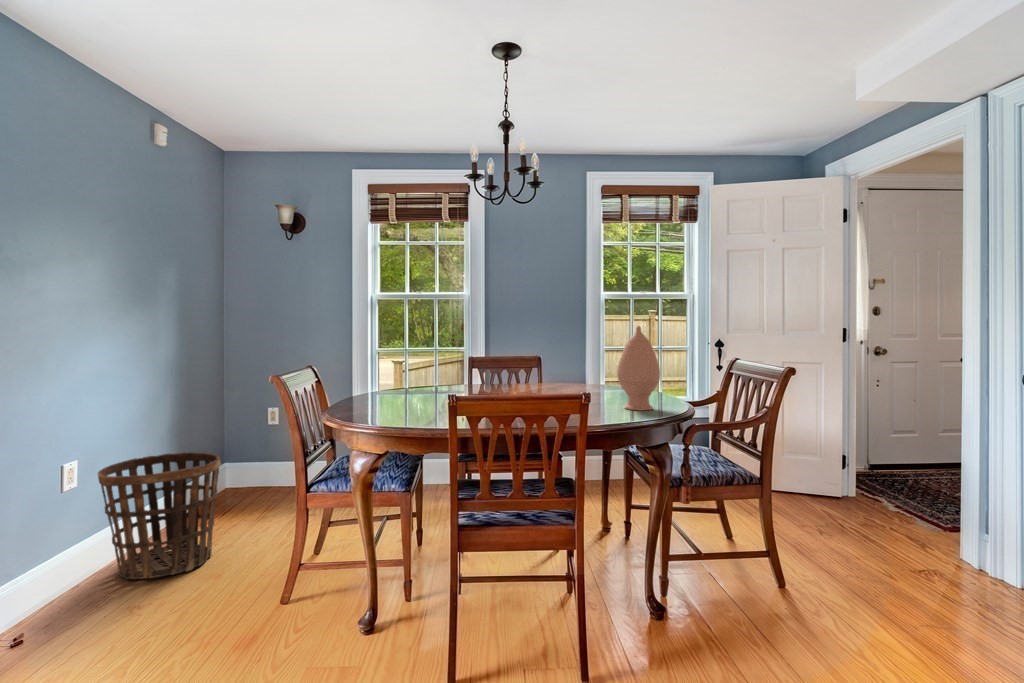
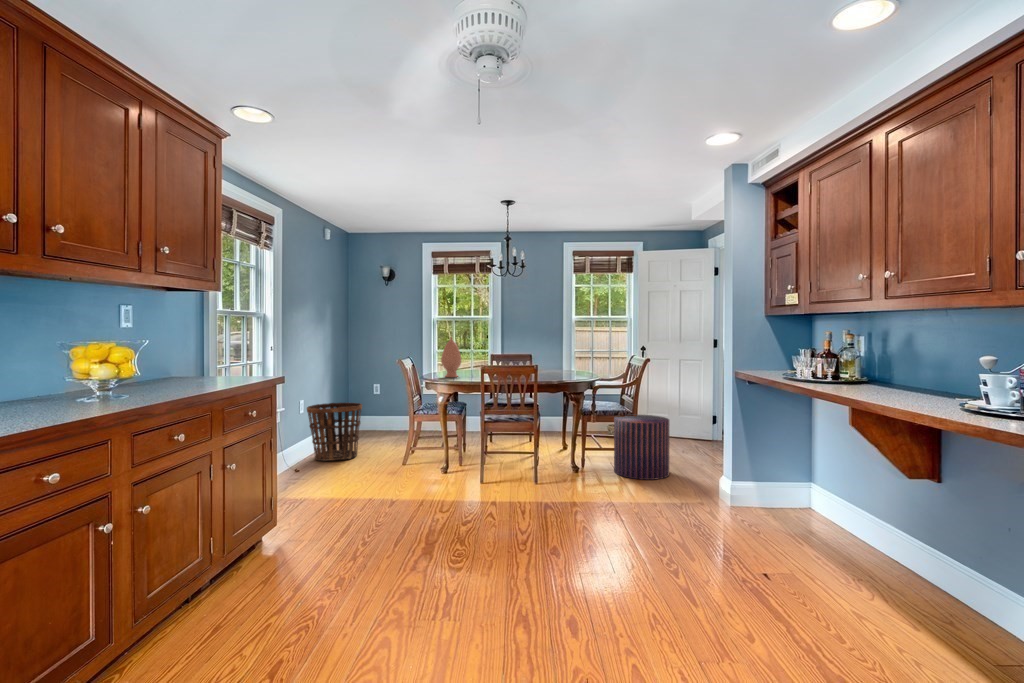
vase: present [617,326,660,410] -> present [441,337,461,377]
pouf: none [724,482,850,639] -> present [614,415,669,480]

